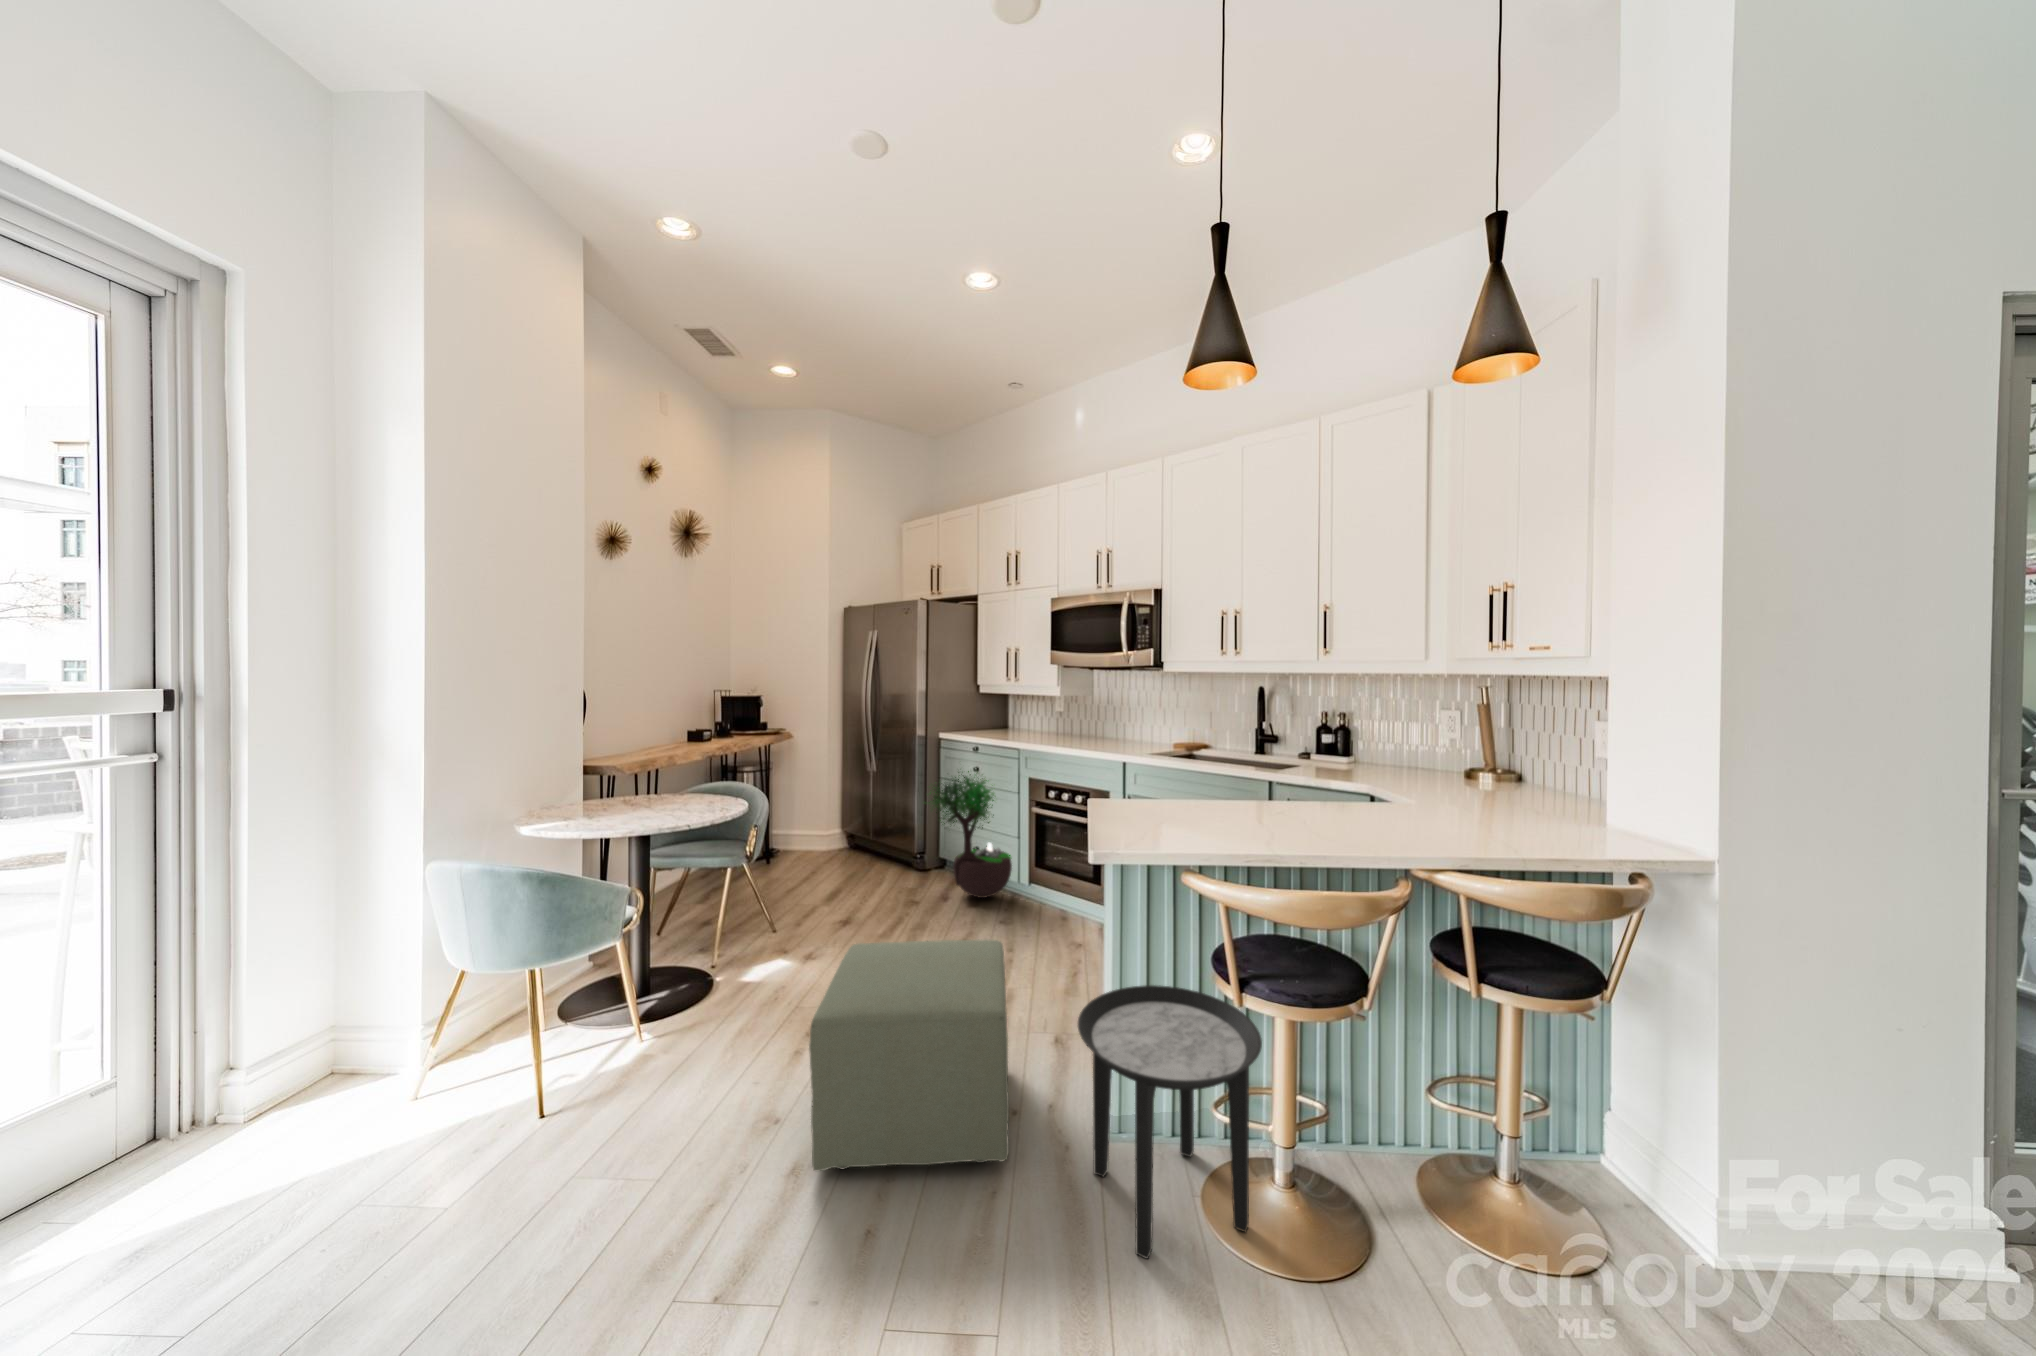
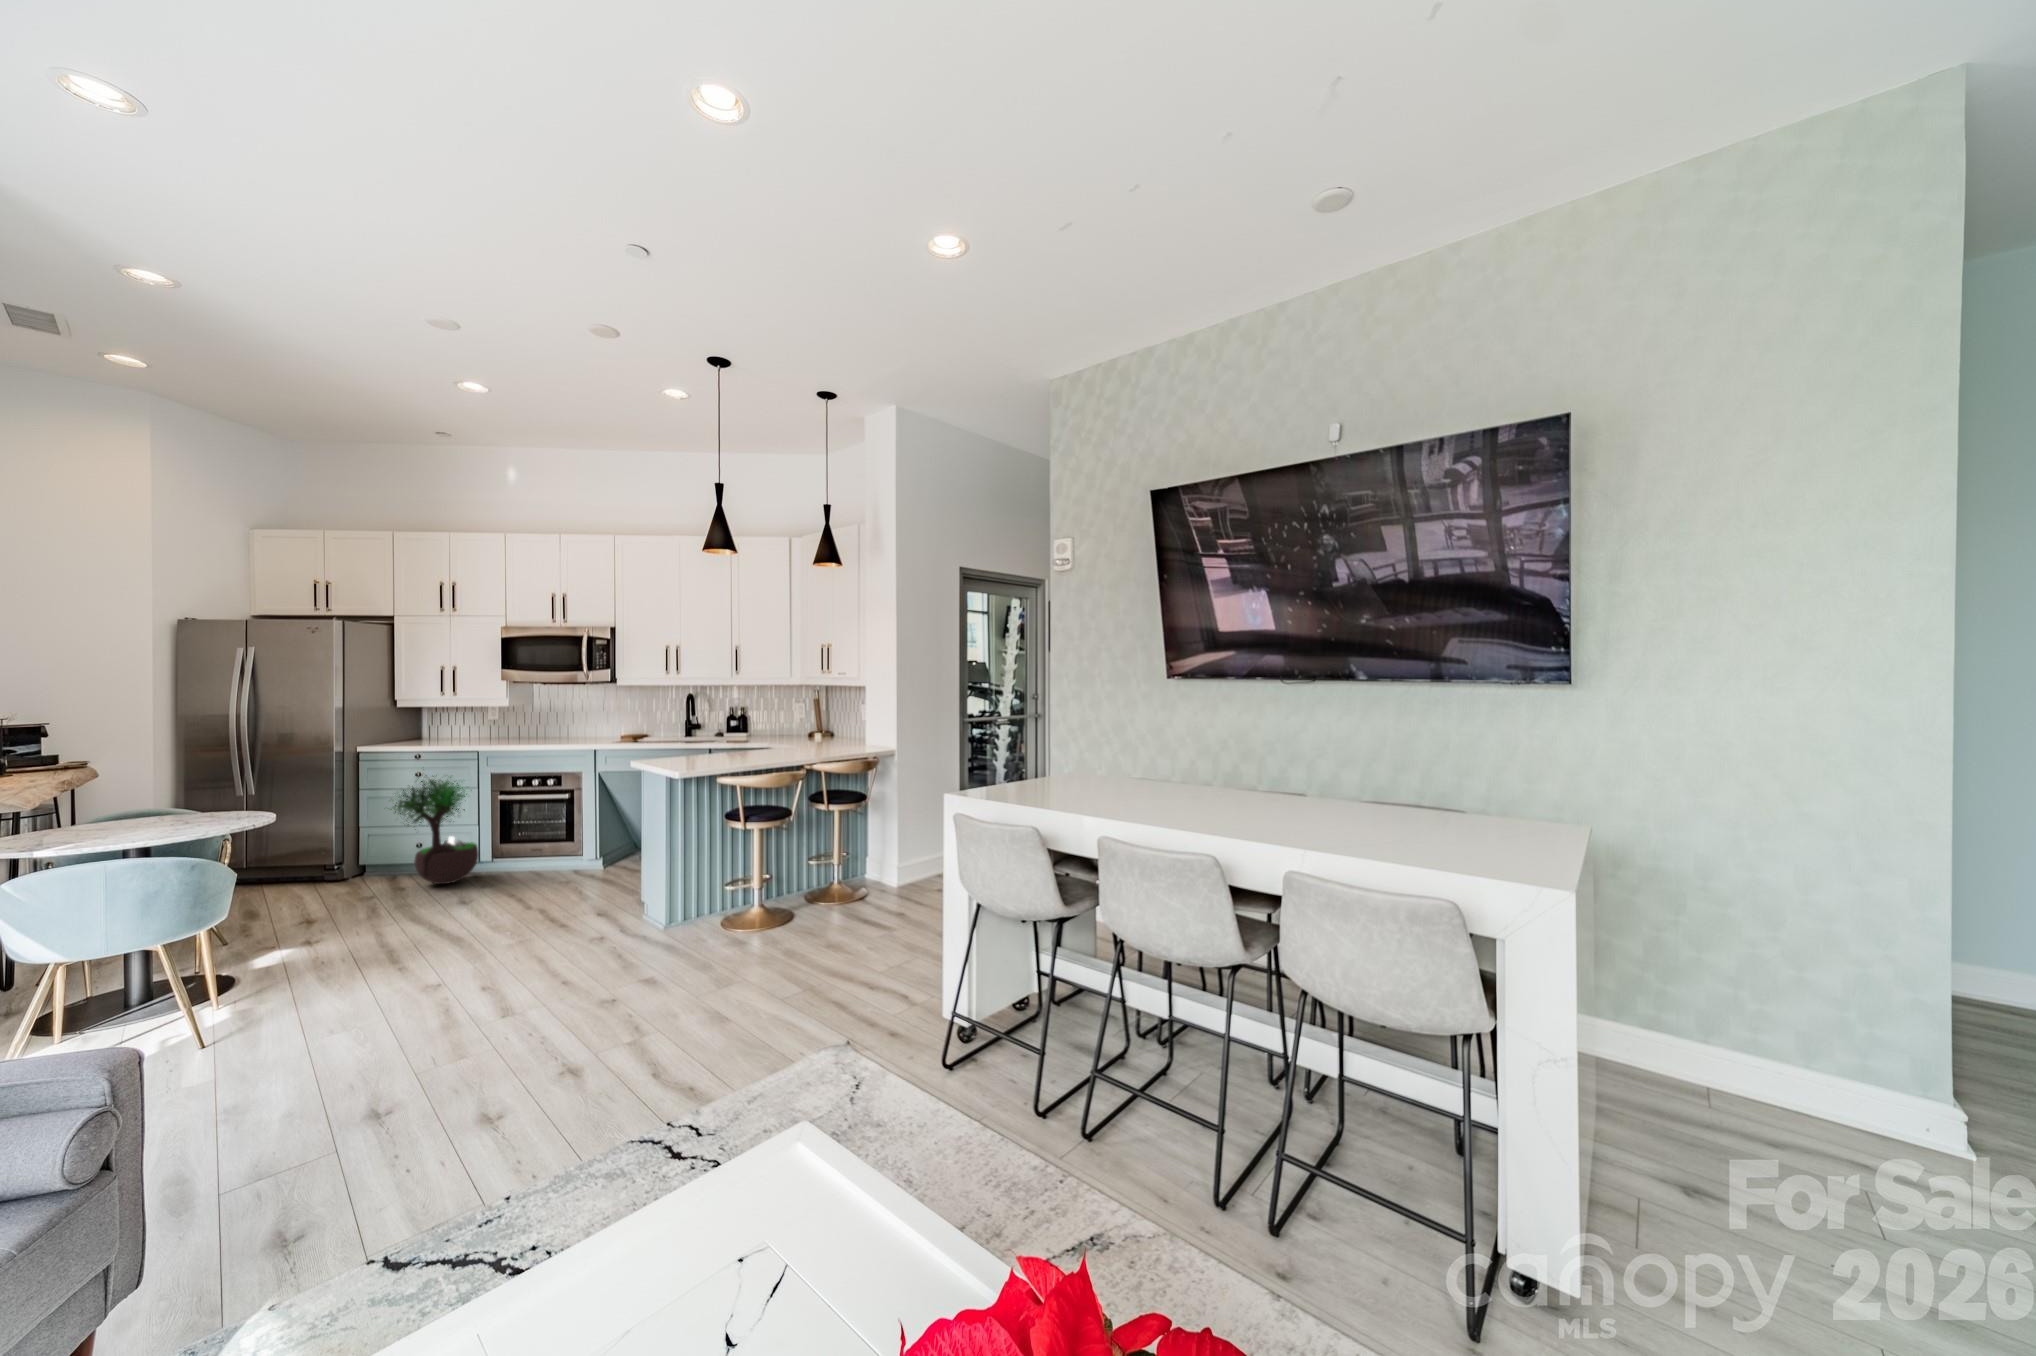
ottoman: present [809,939,1009,1171] -> none [478,854,632,976]
side table: present [1078,985,1262,1258] -> none [668,842,756,942]

